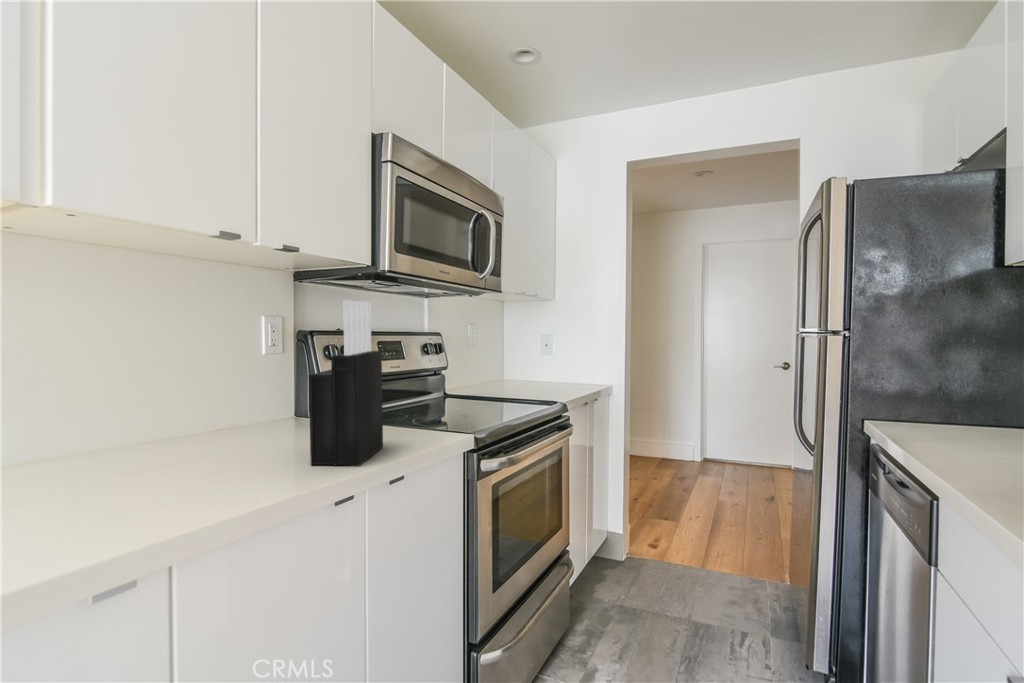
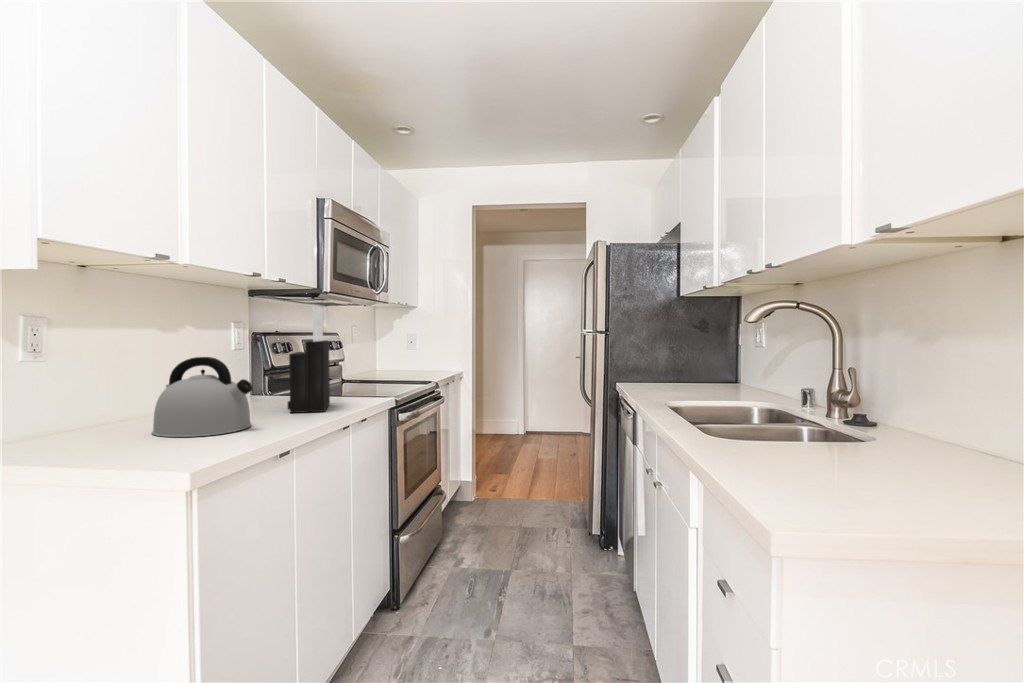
kettle: none [73,385,228,521] -> present [152,357,253,437]

